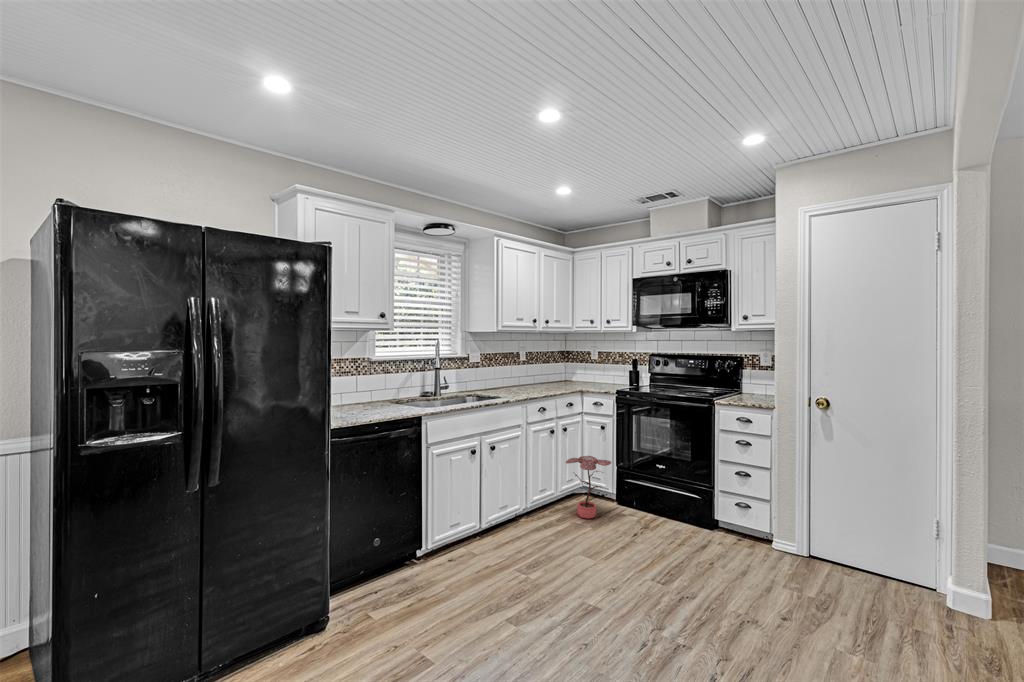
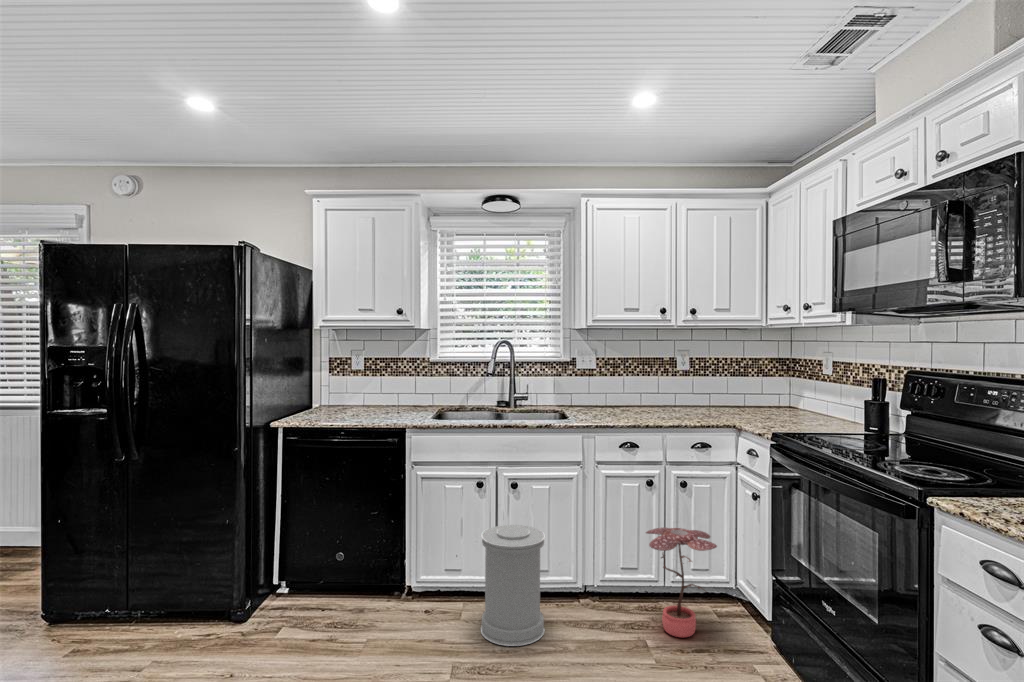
trash can: none [496,475,542,557] -> present [481,525,545,646]

